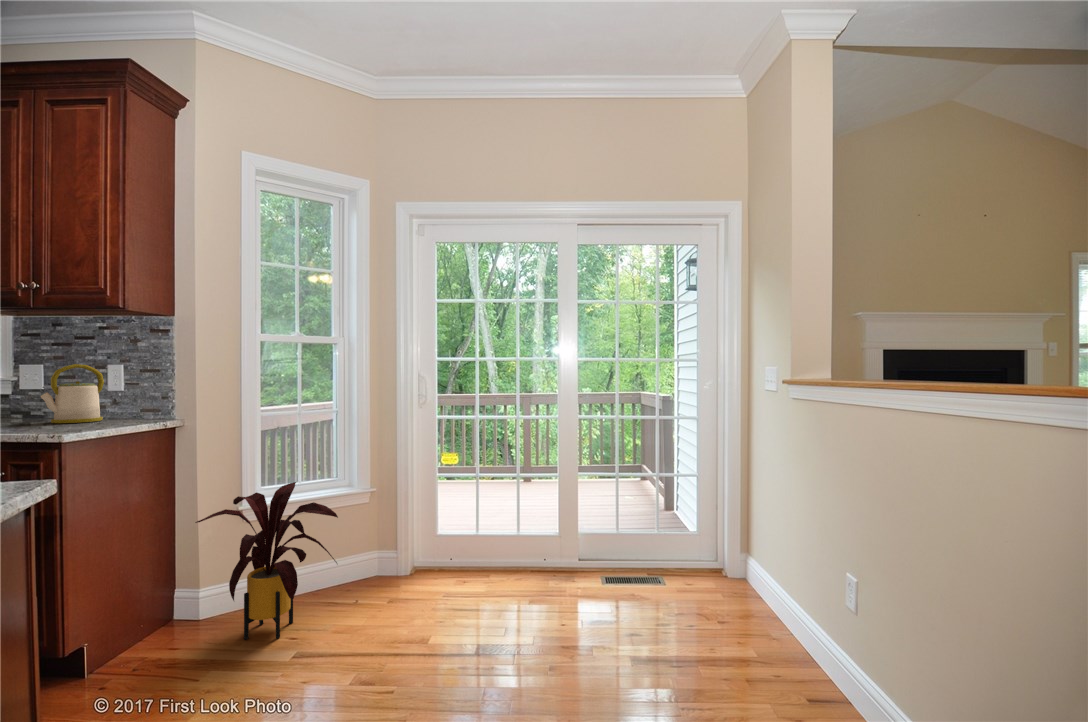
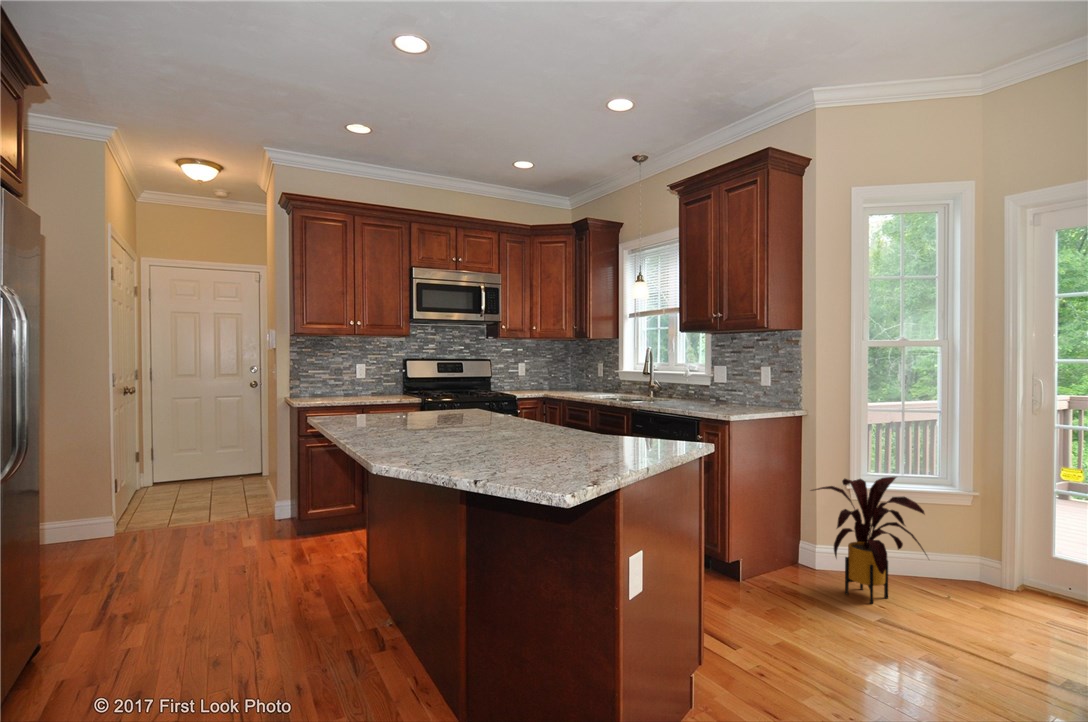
kettle: present [40,364,104,423] -> none [724,366,759,407]

